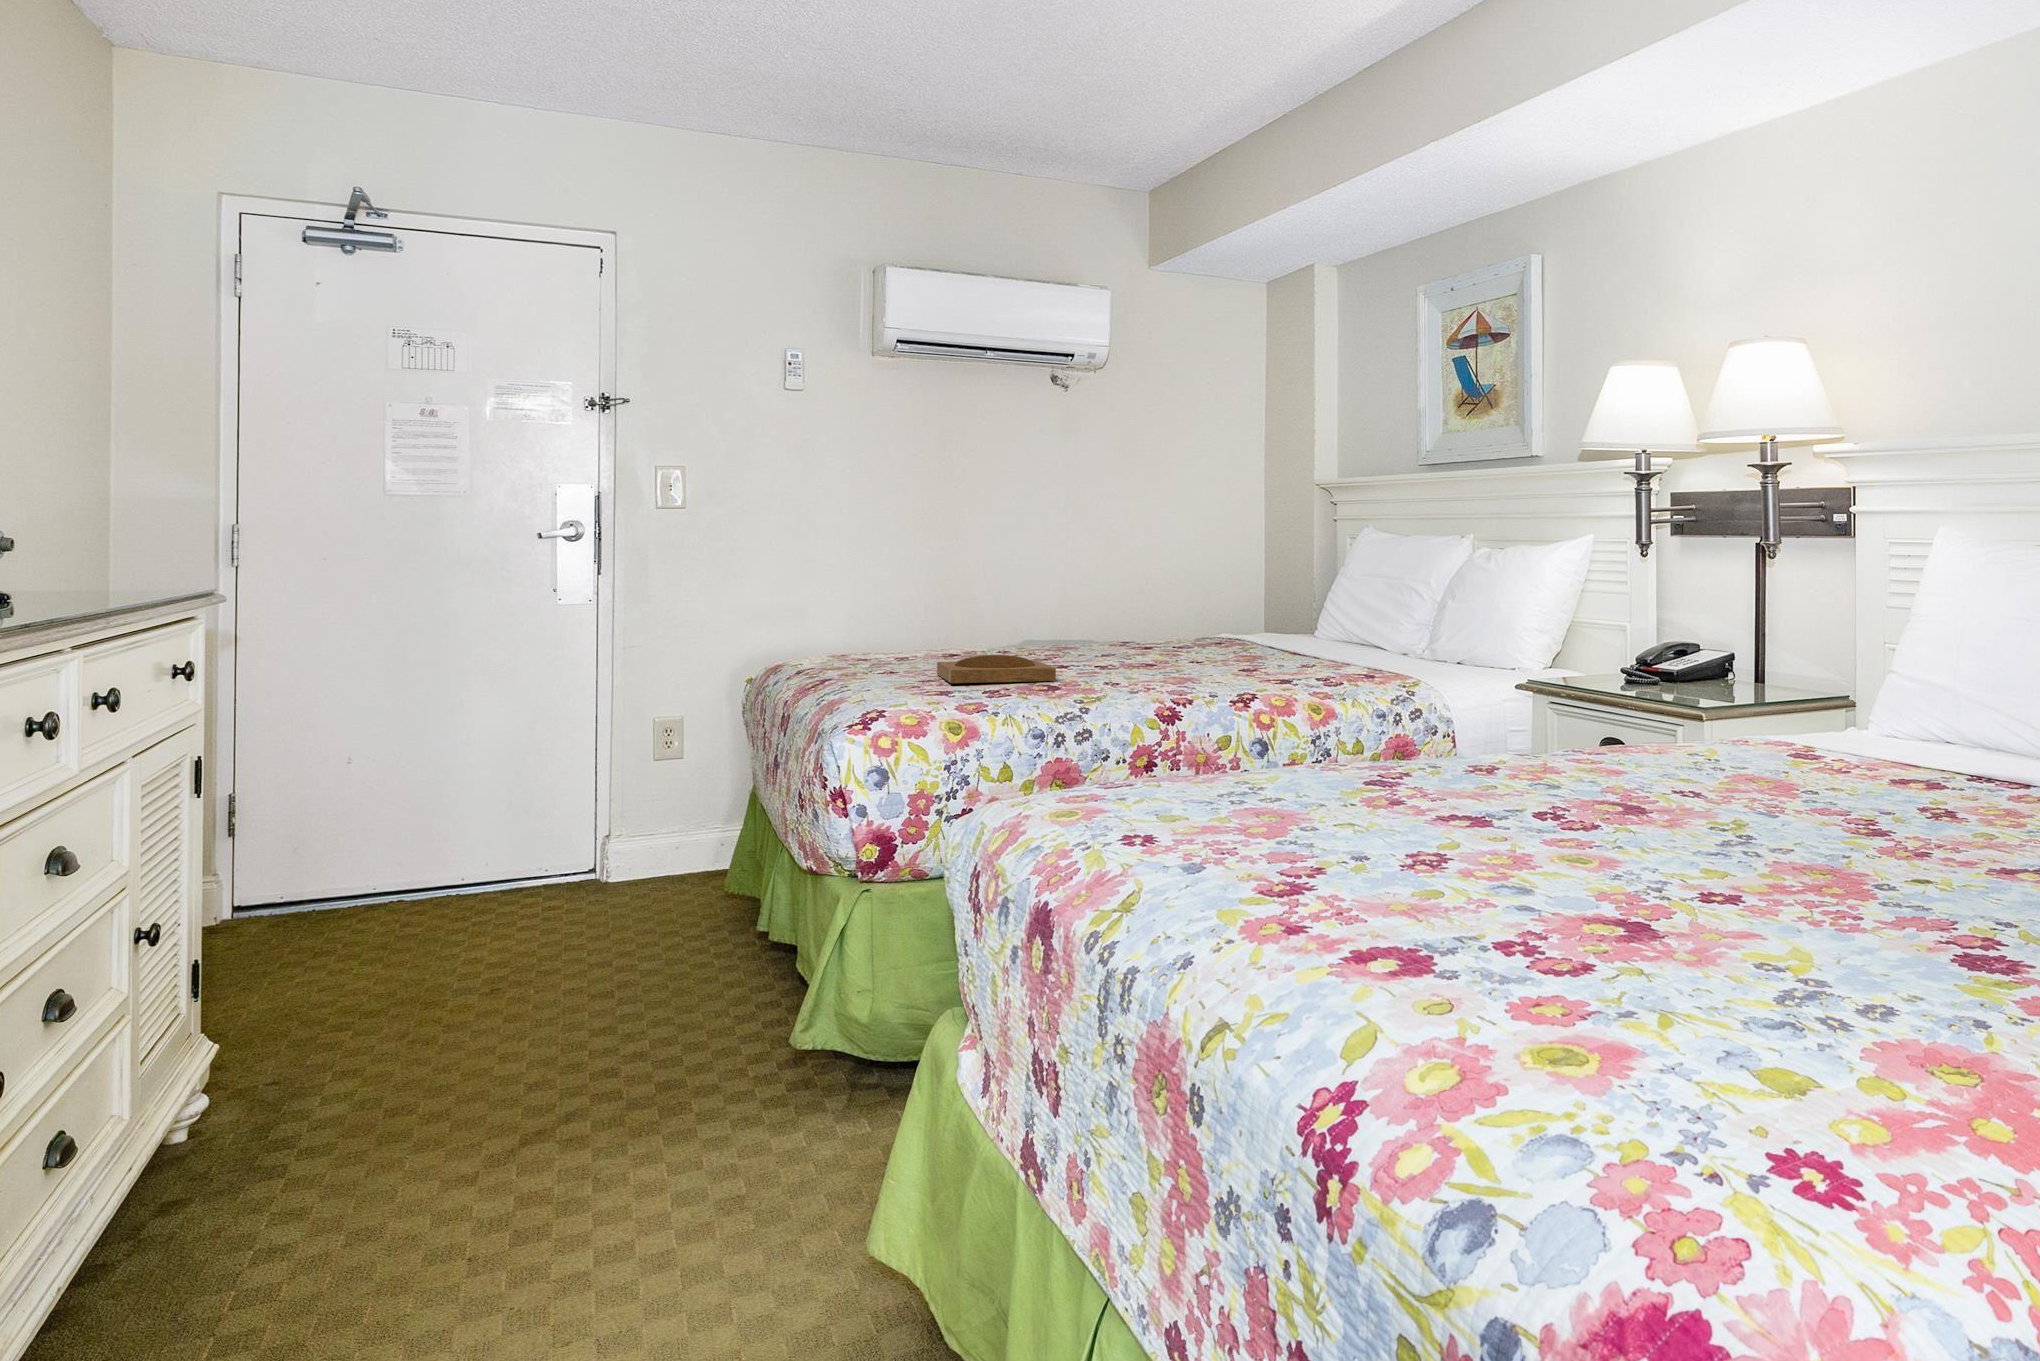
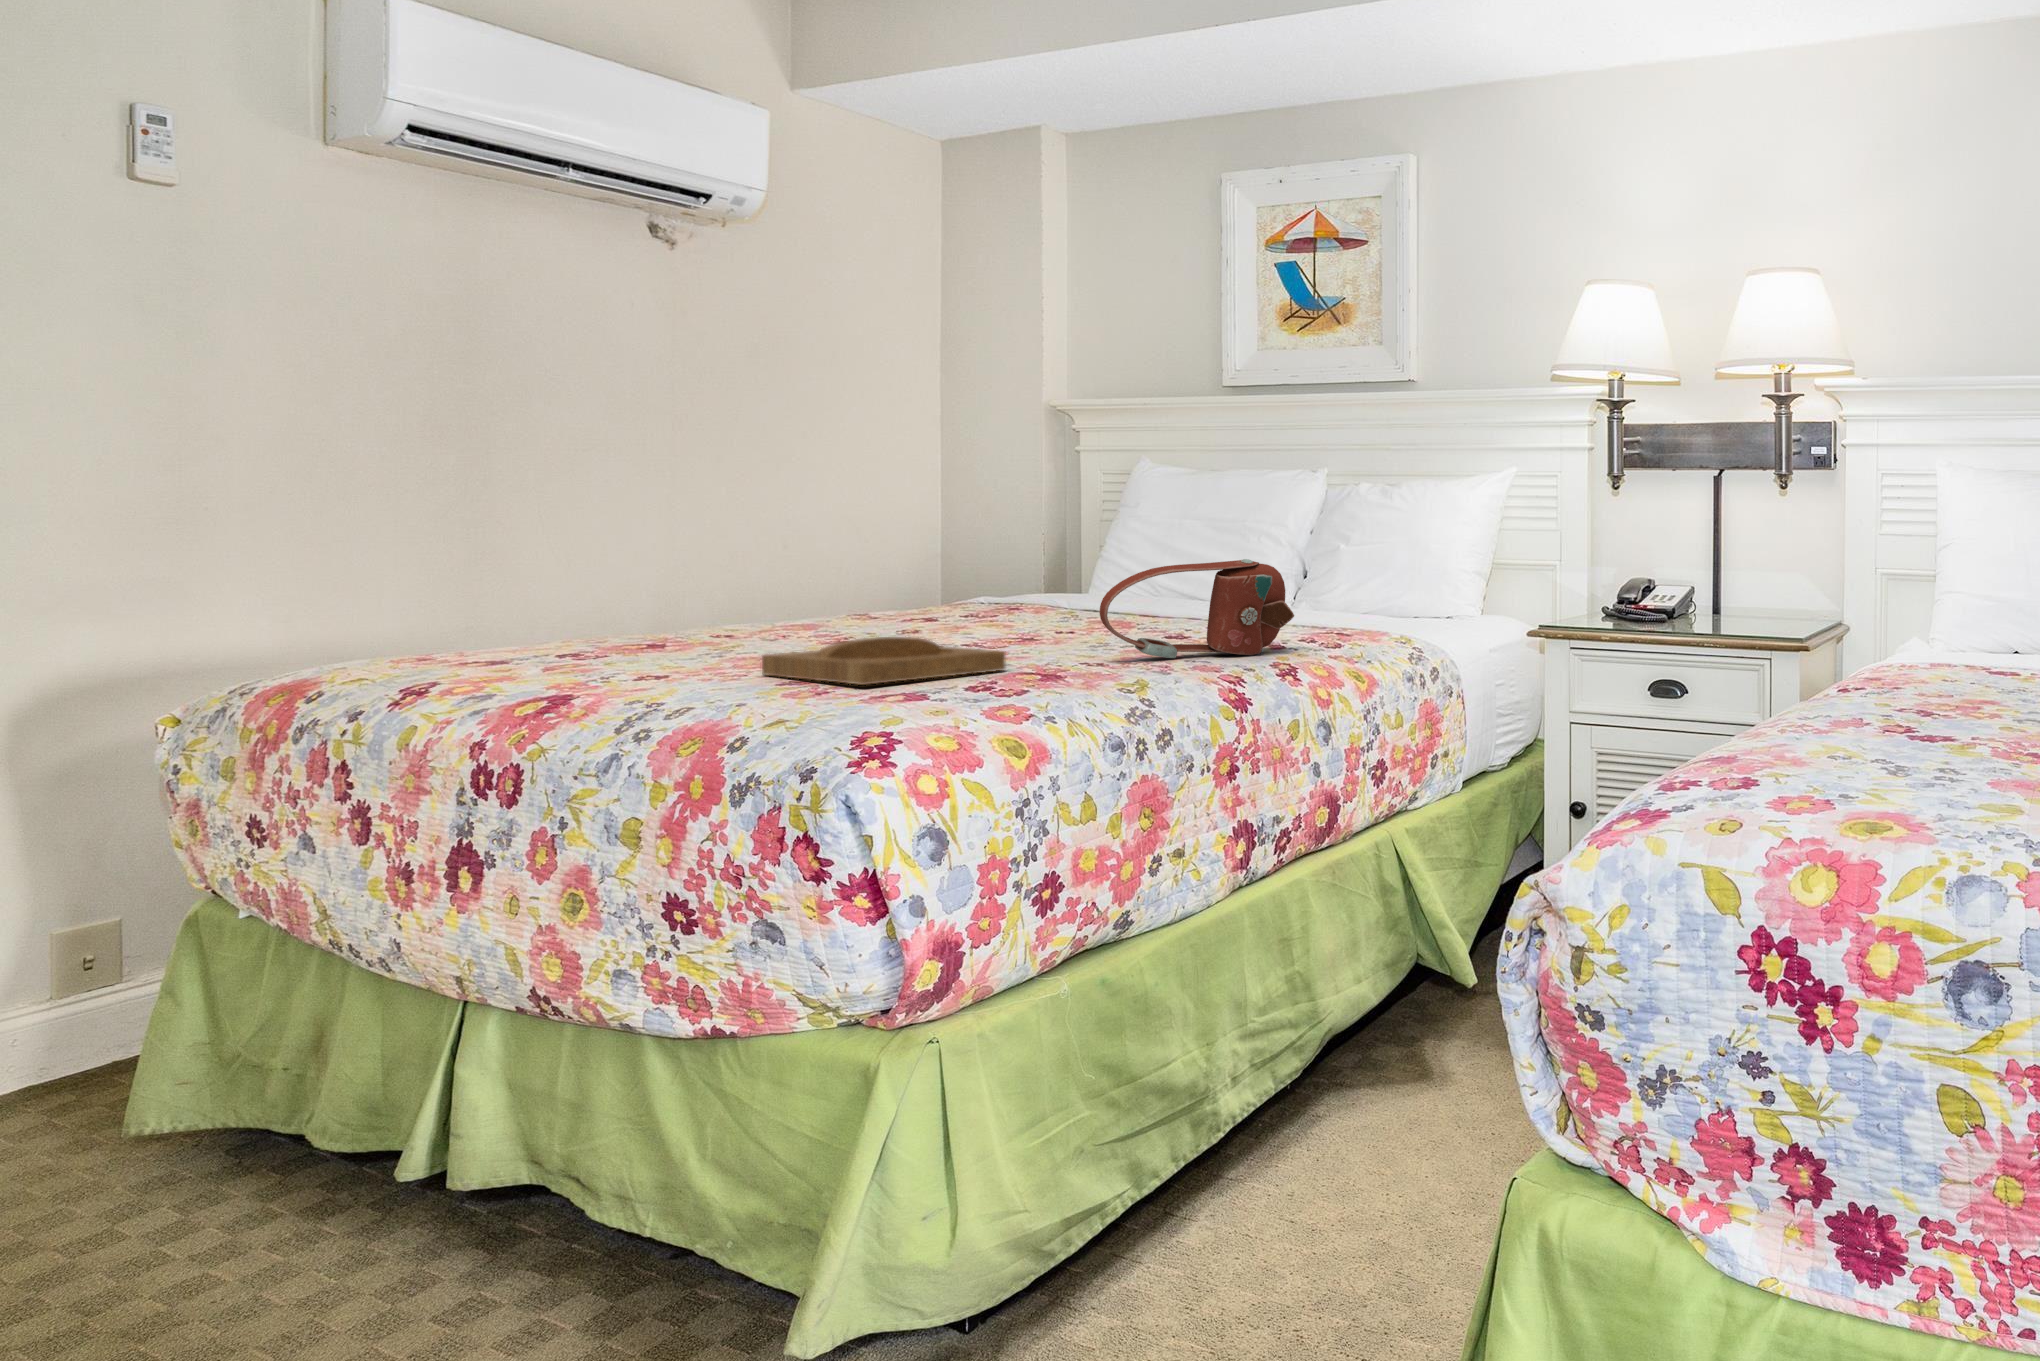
handbag: none [1122,611,1265,682] -> present [1099,559,1294,658]

